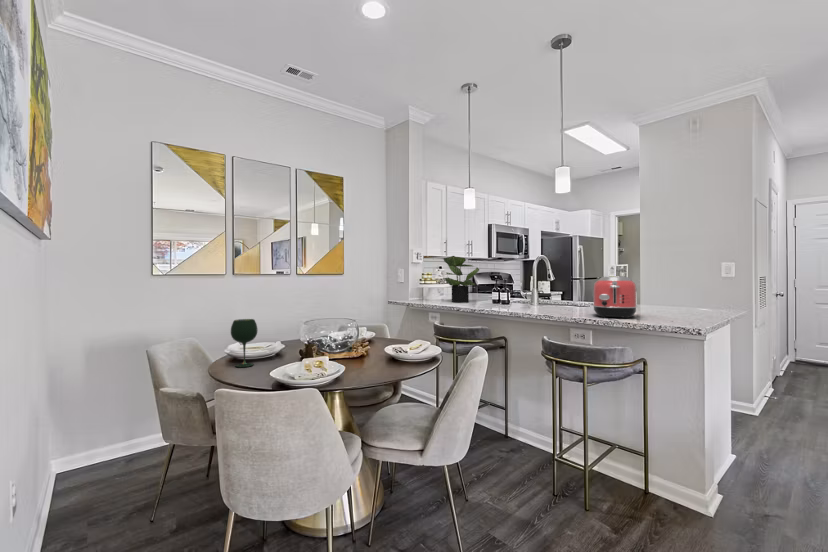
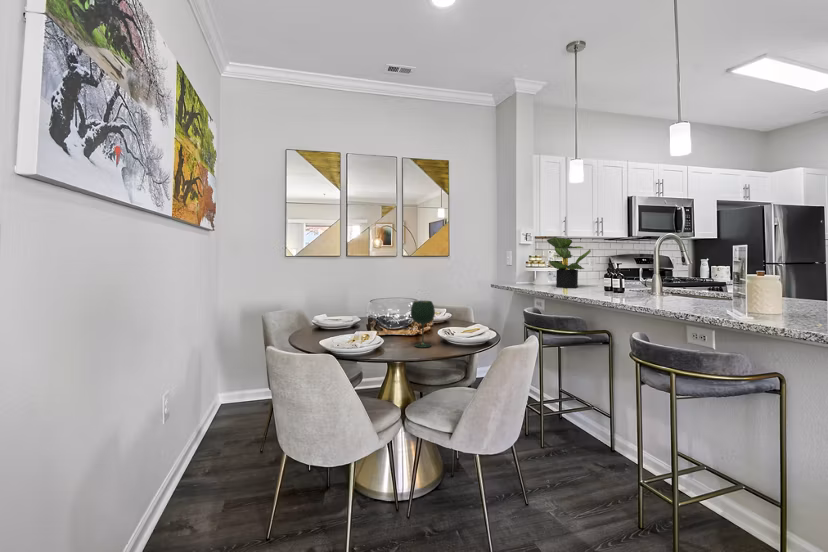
toaster: present [593,277,637,319] -> none [694,263,764,317]
wine glass: present [231,319,258,367] -> present [411,301,435,348]

